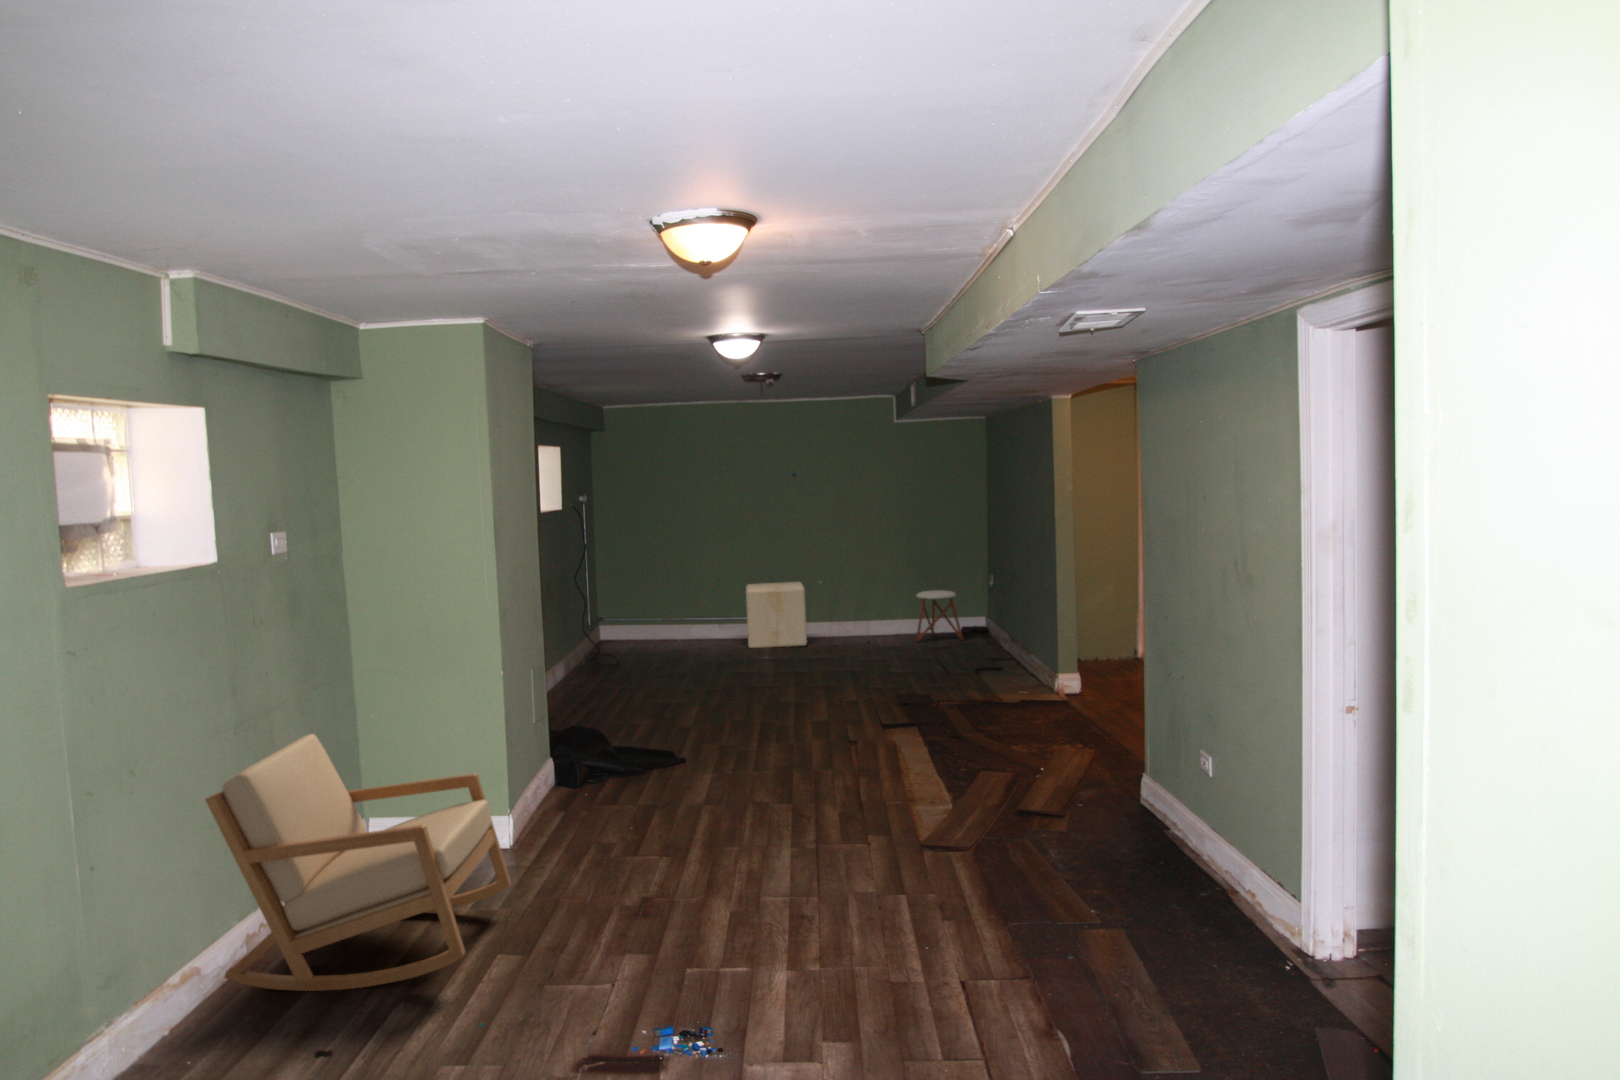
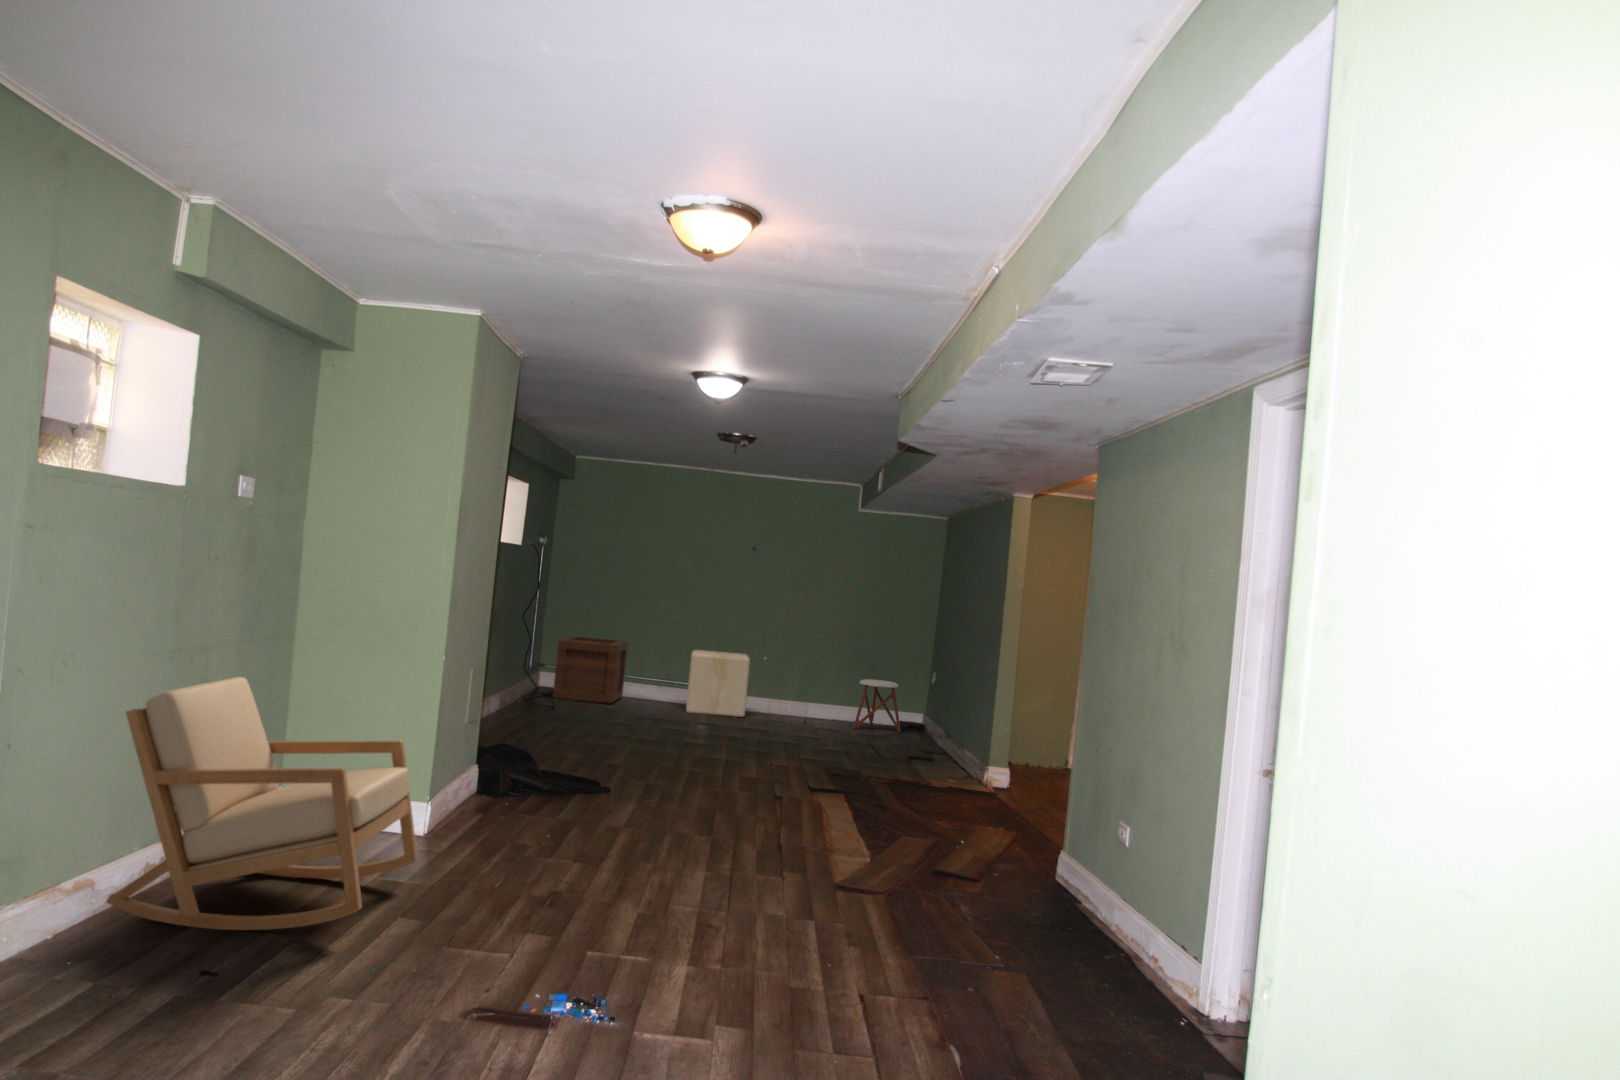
wooden crate: none [614,585,685,652] -> present [553,636,628,704]

